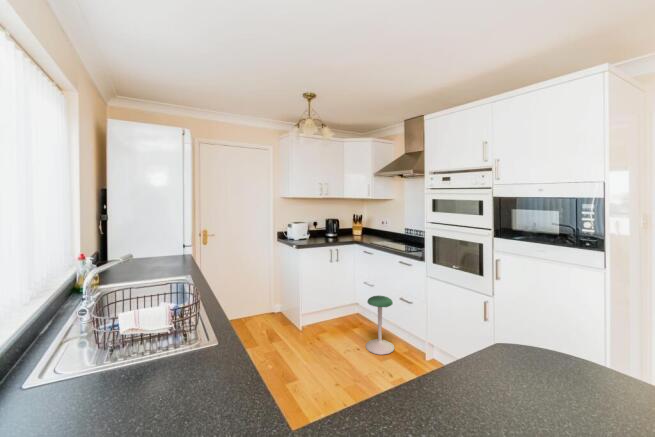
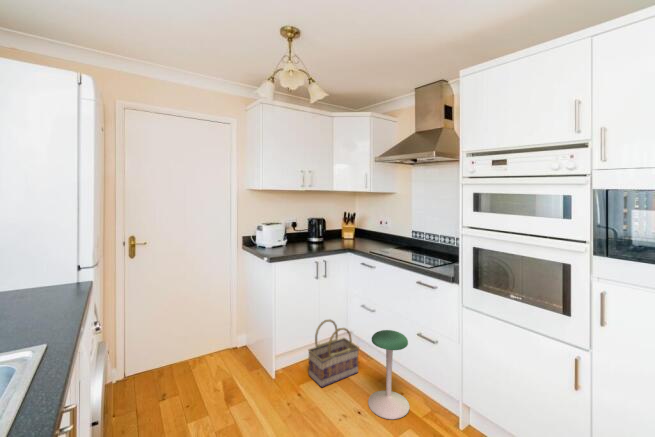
basket: none [325,291,362,337] -> present [308,320,359,387]

